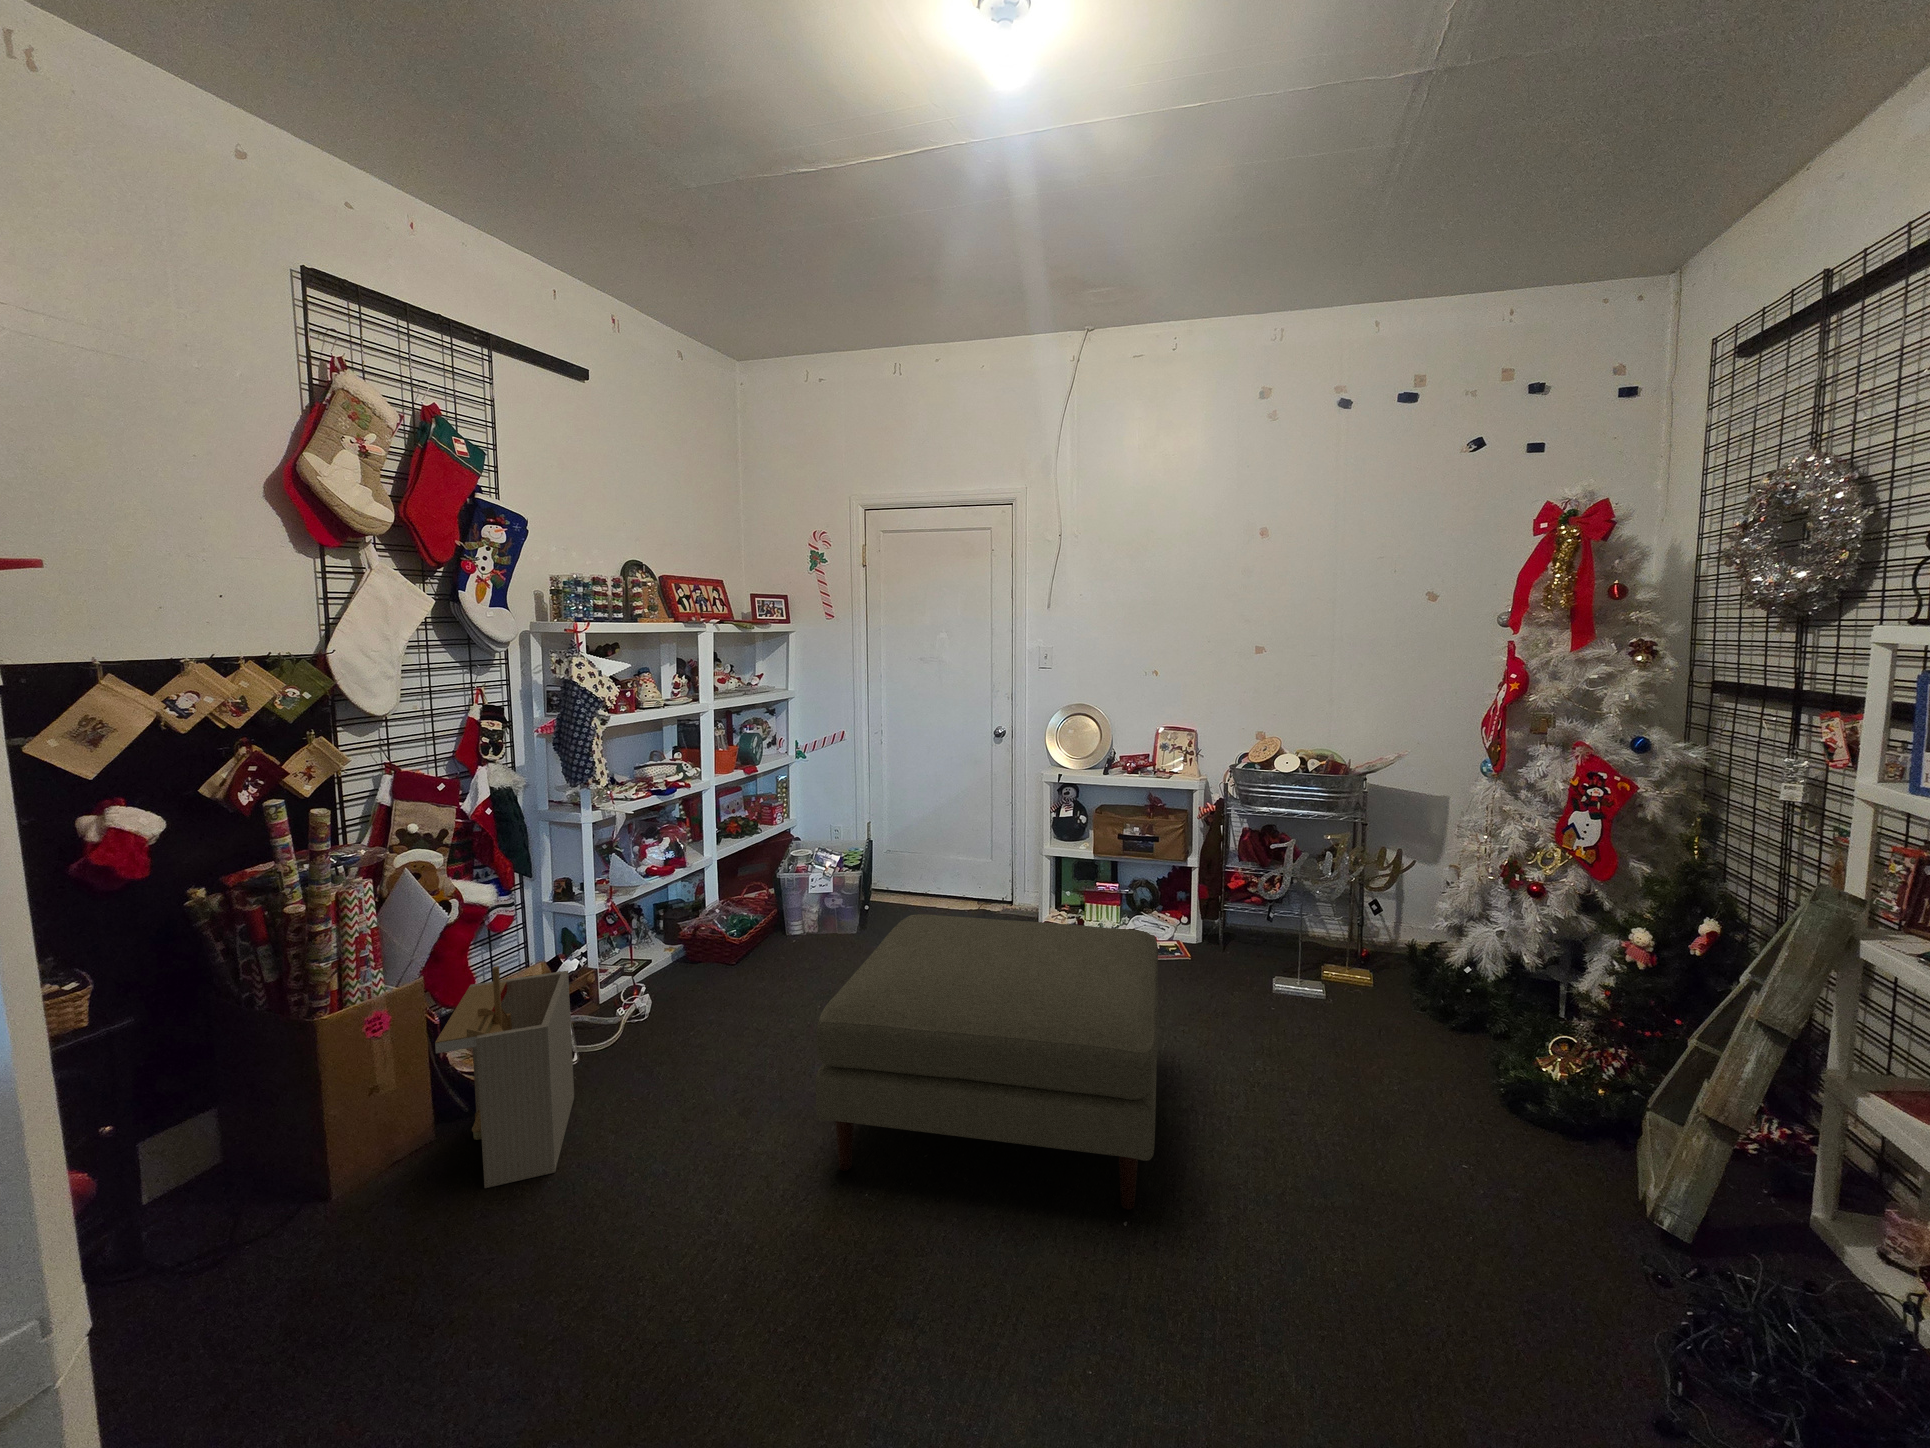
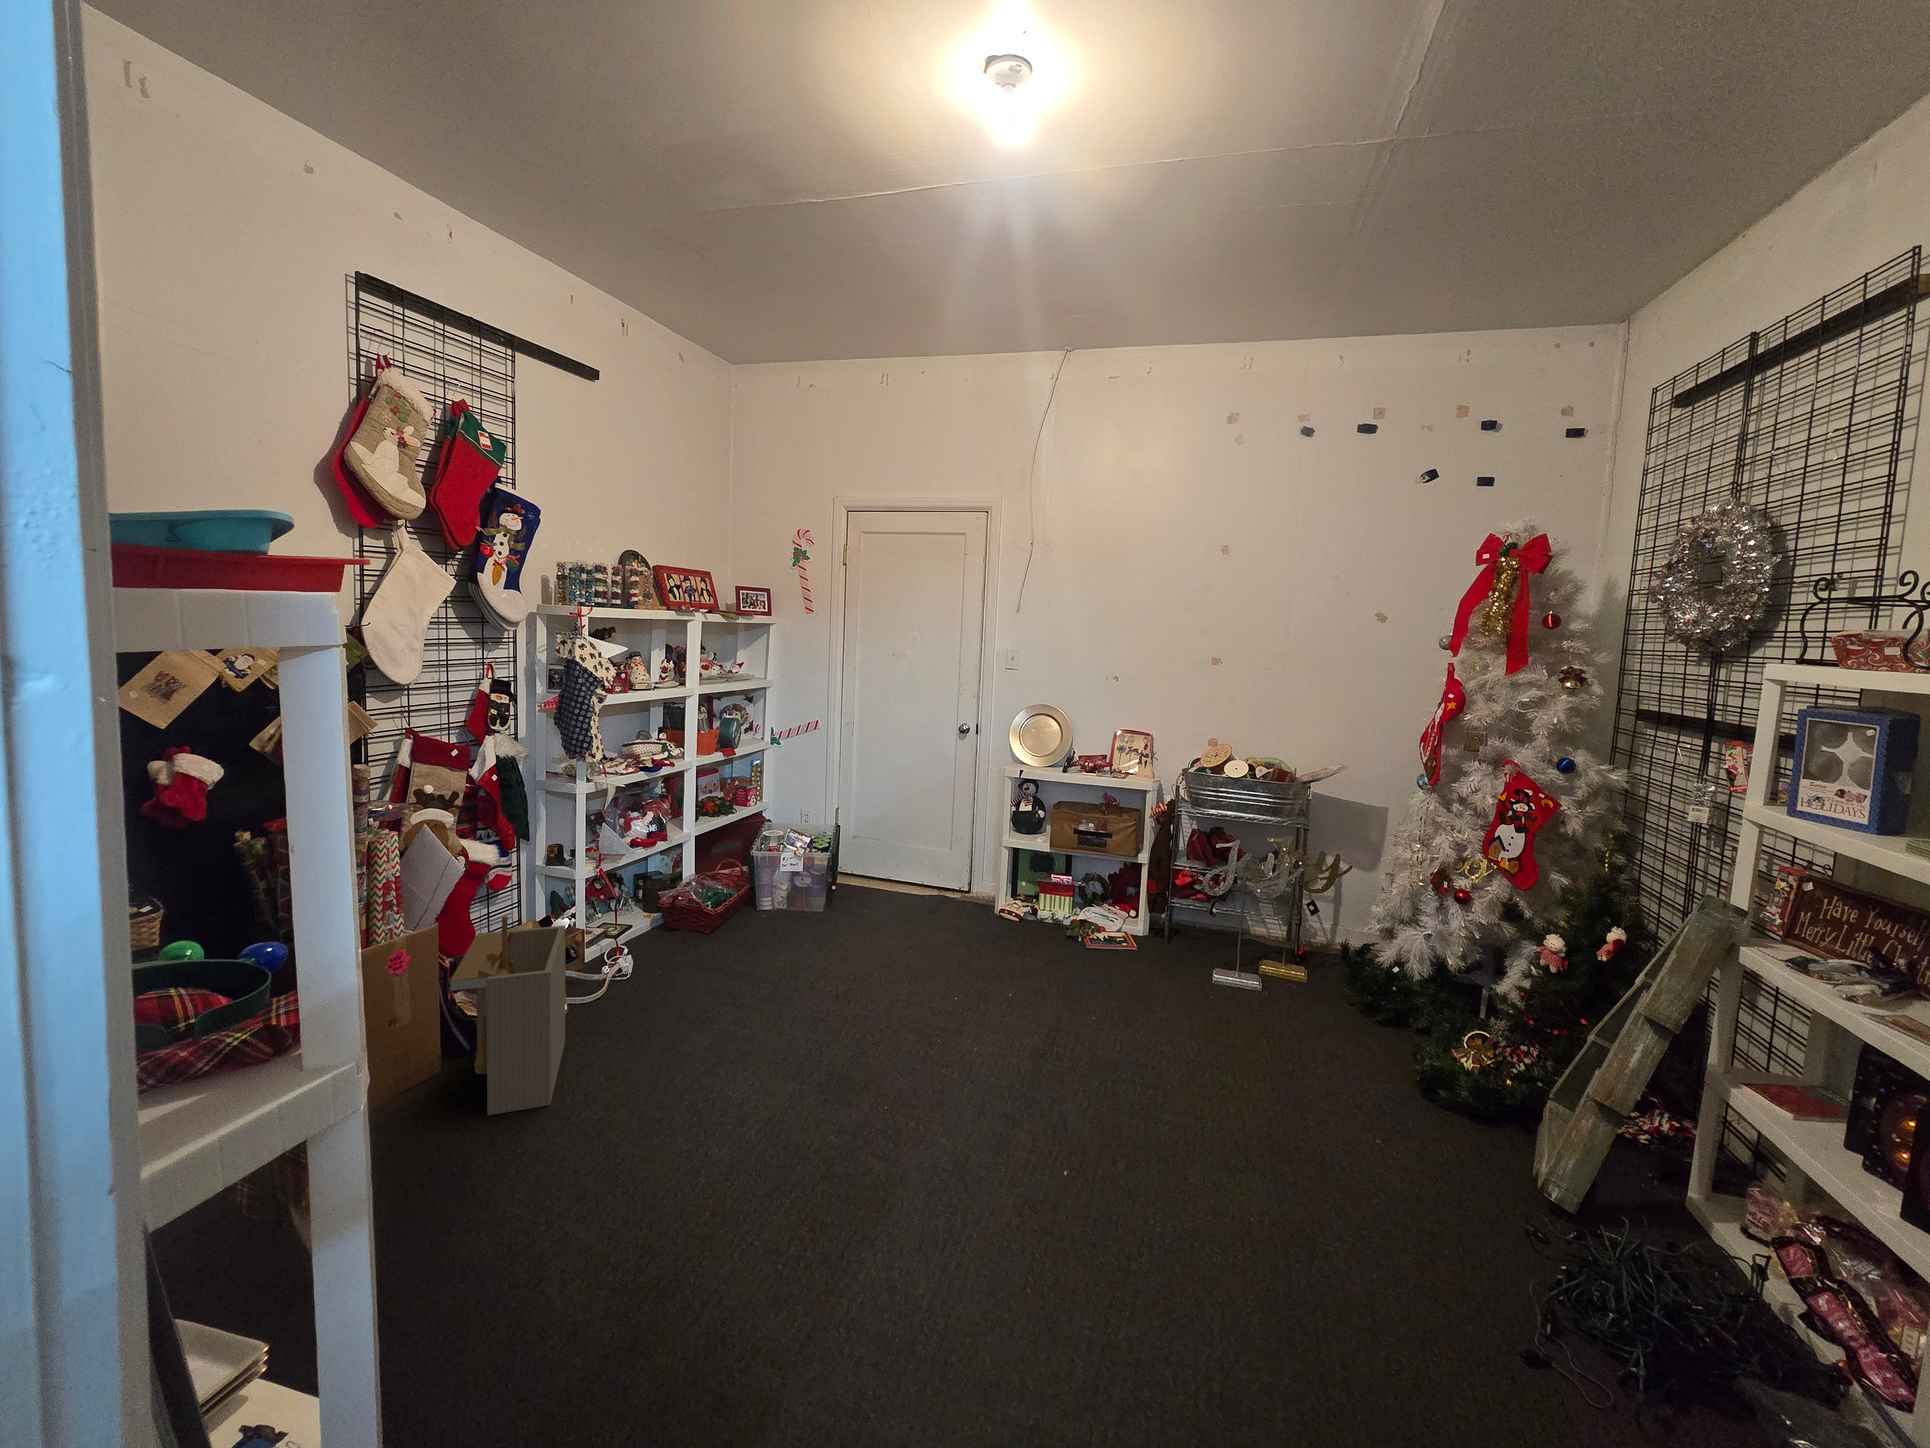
ottoman: present [816,914,1158,1210] -> none [790,891,1106,1162]

